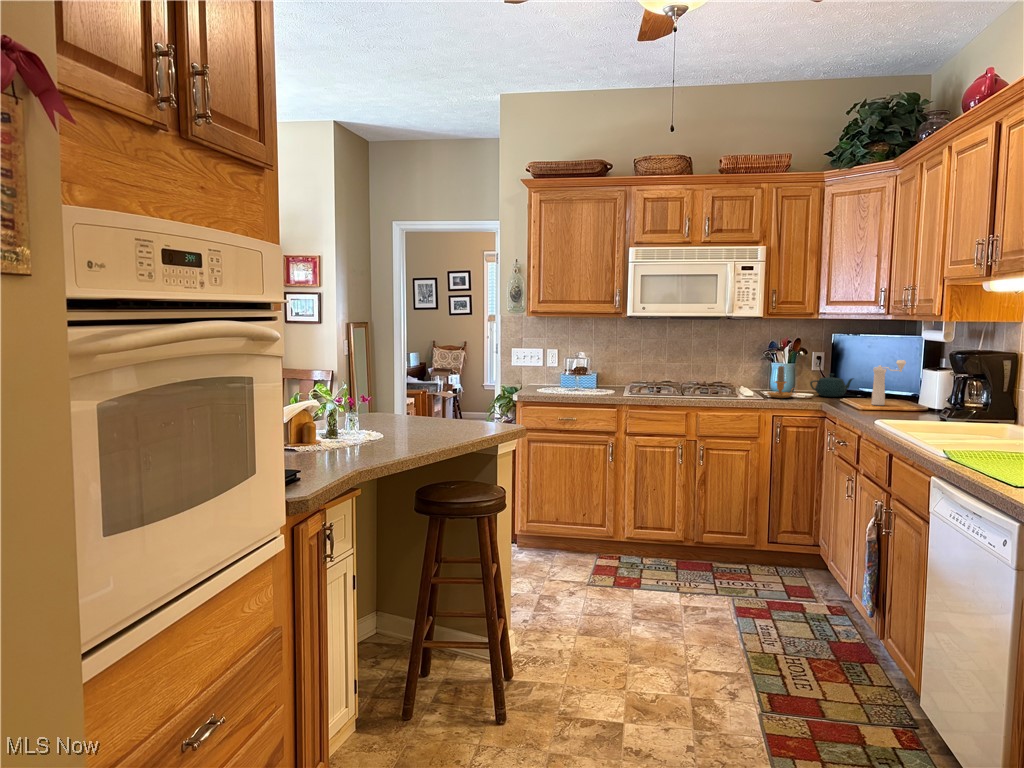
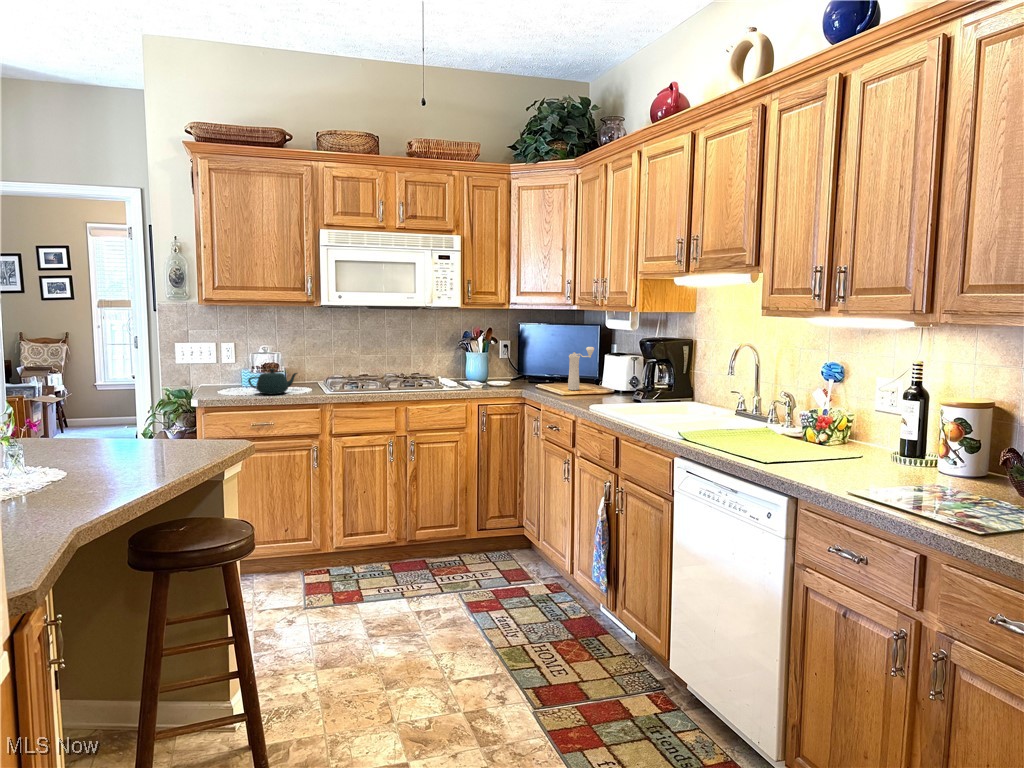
candle: present [767,366,794,398] -> none [471,354,500,388]
teapot: present [810,374,853,397] -> present [248,369,297,394]

